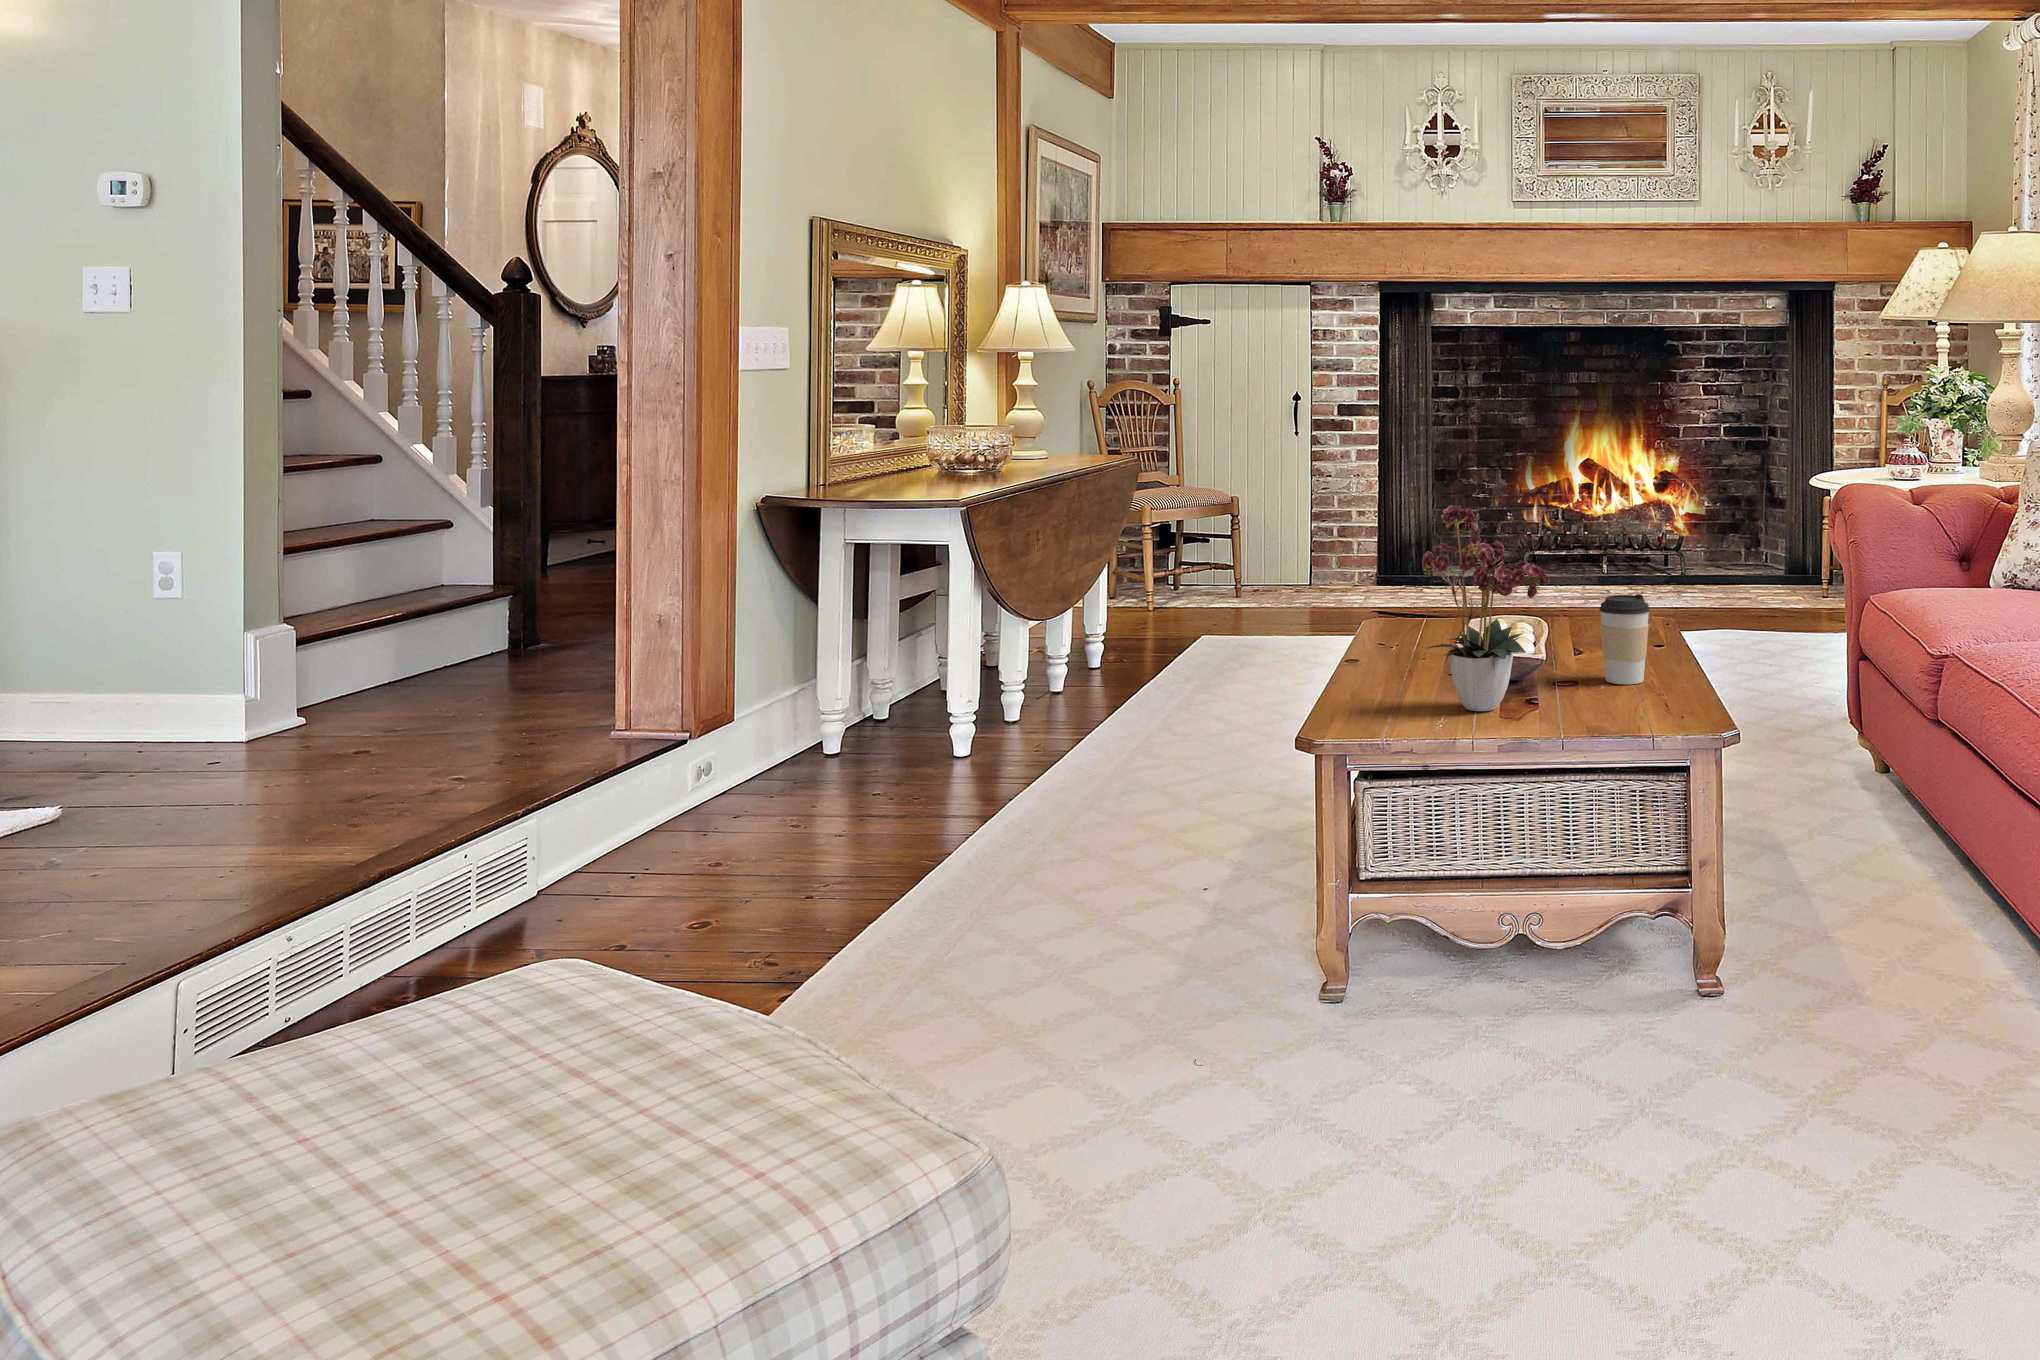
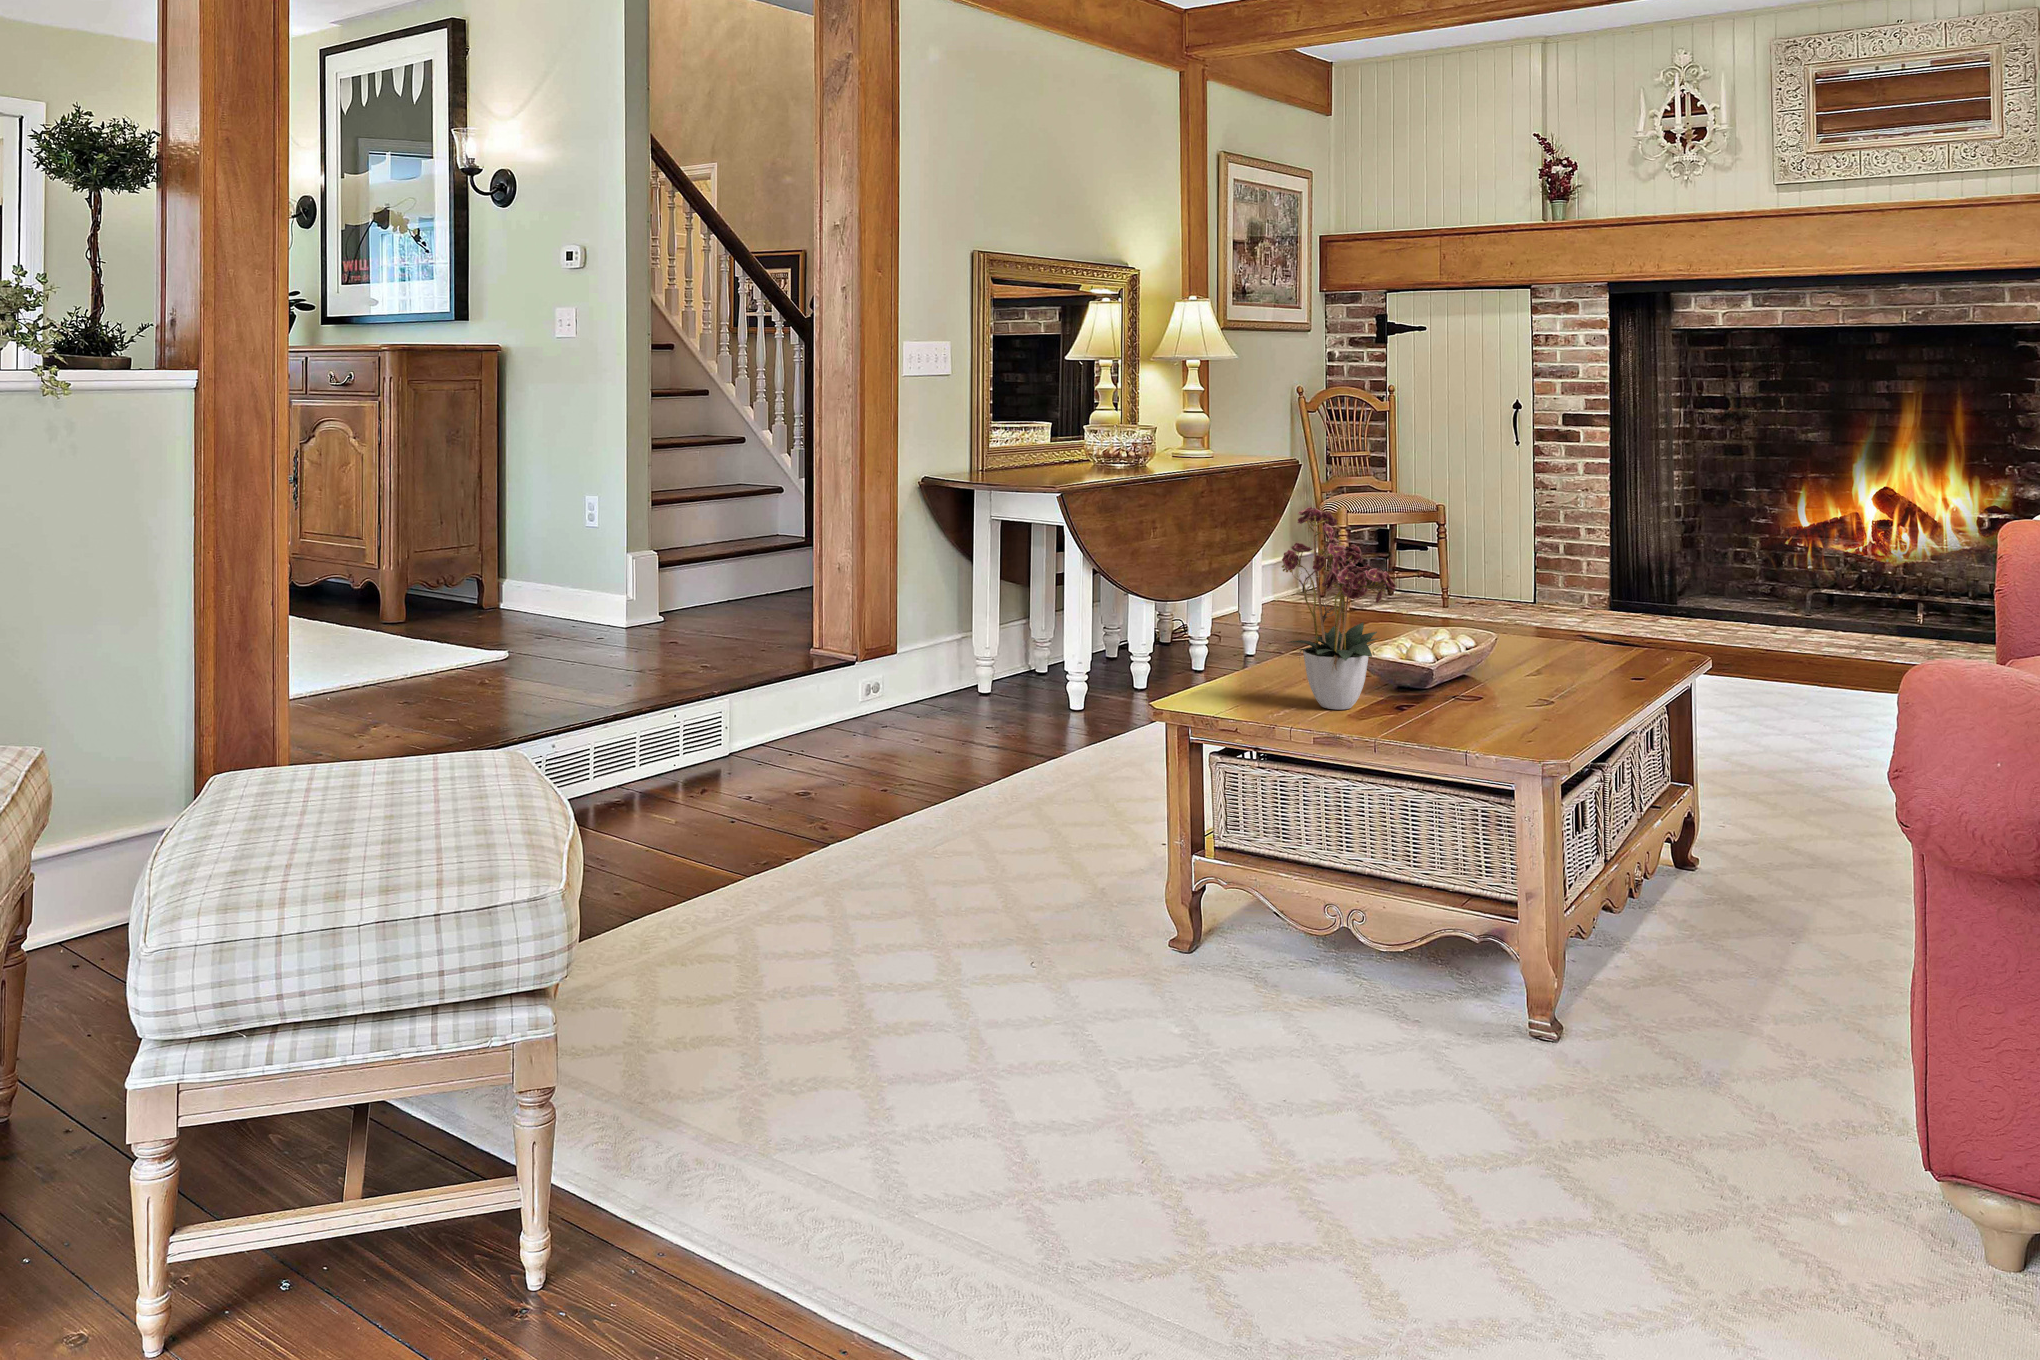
coffee cup: present [1599,594,1650,684] -> none [1494,614,1551,708]

